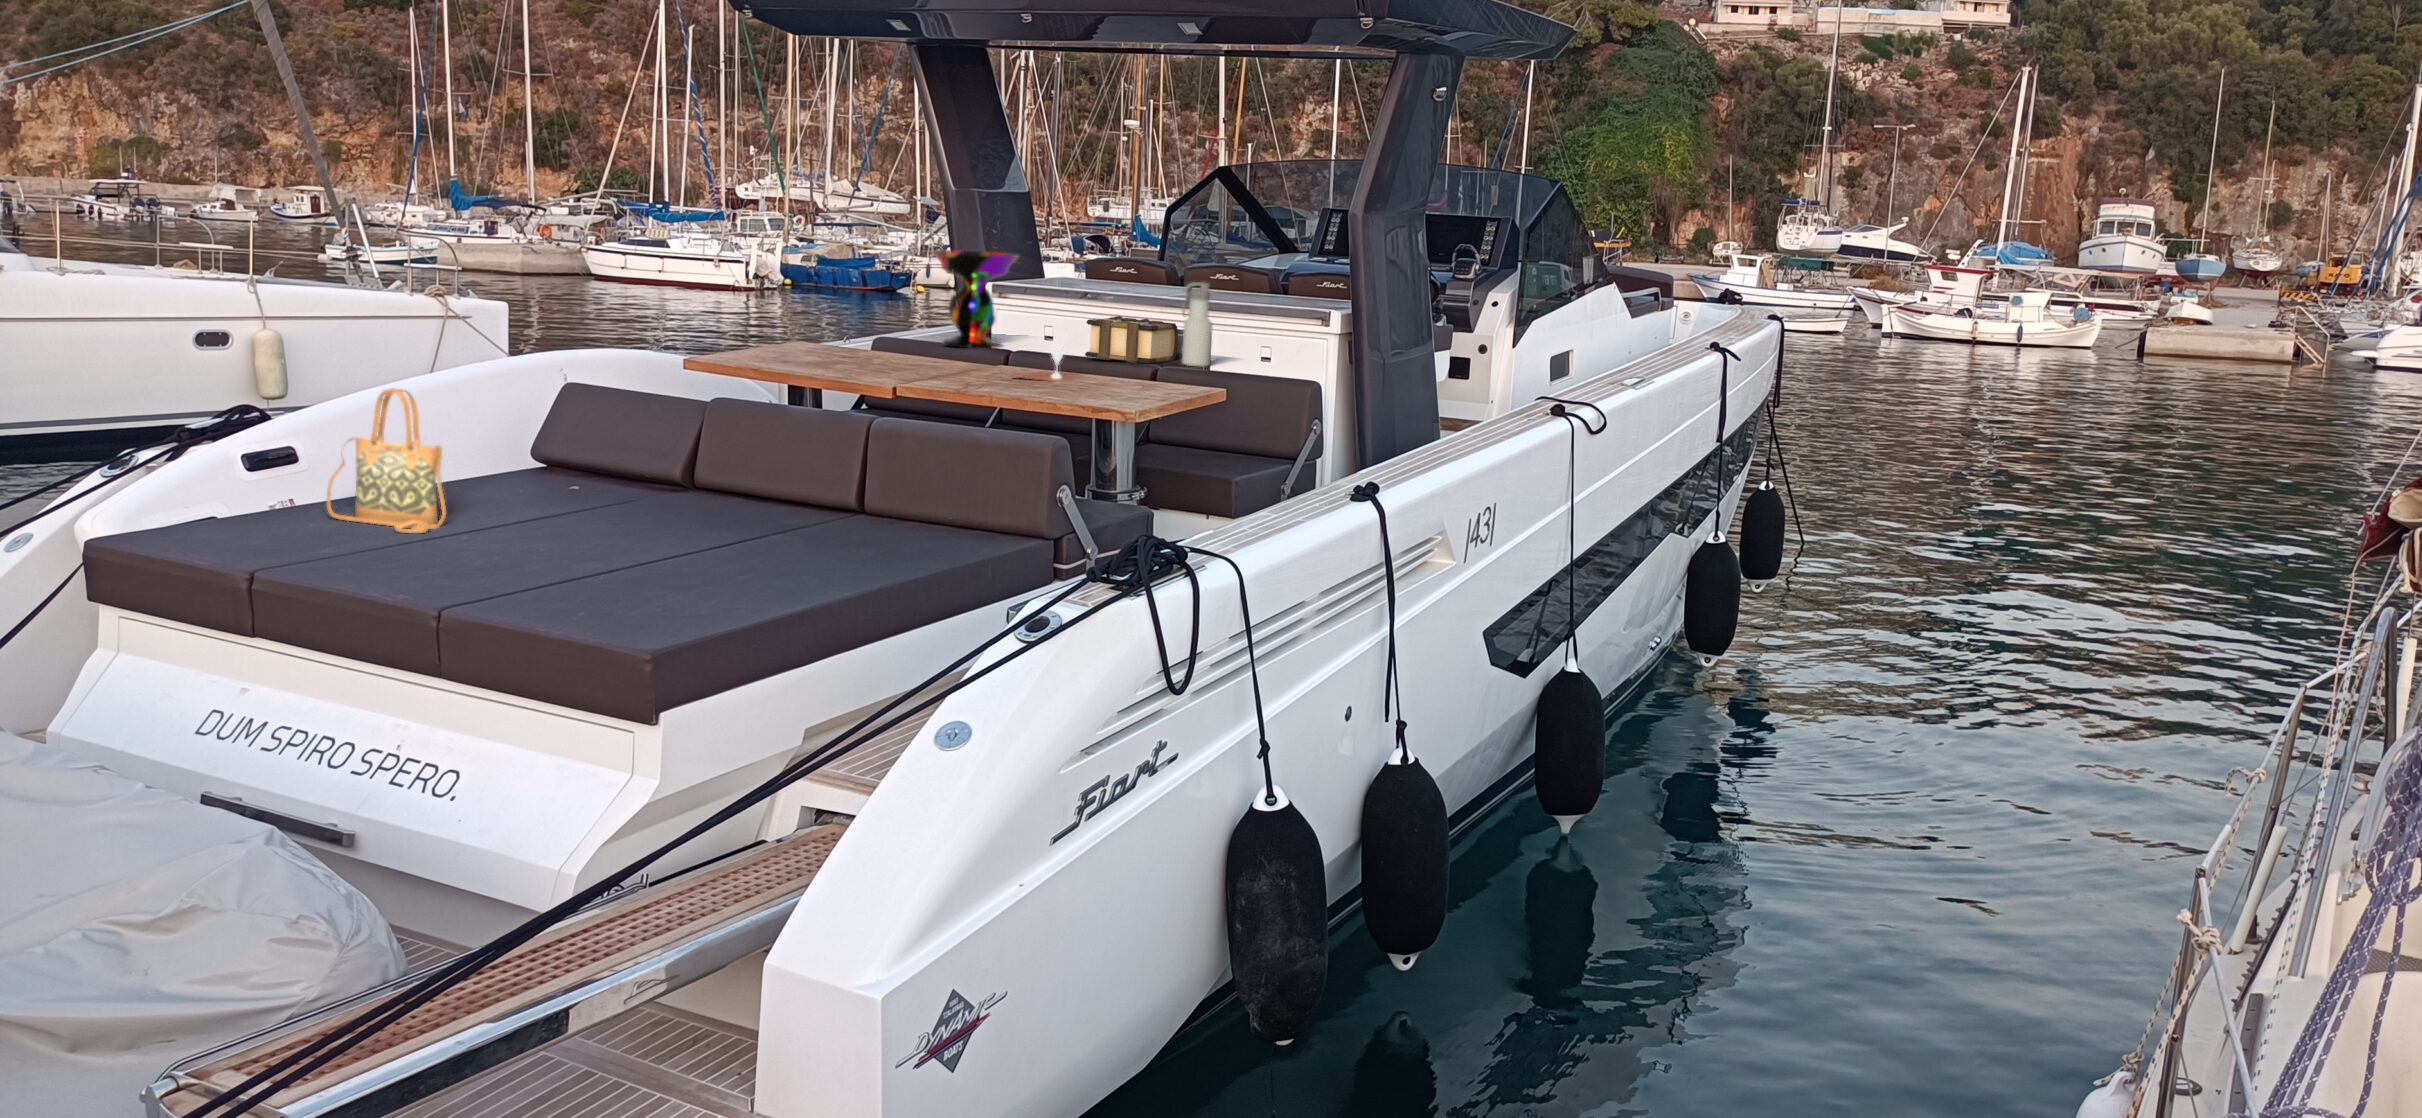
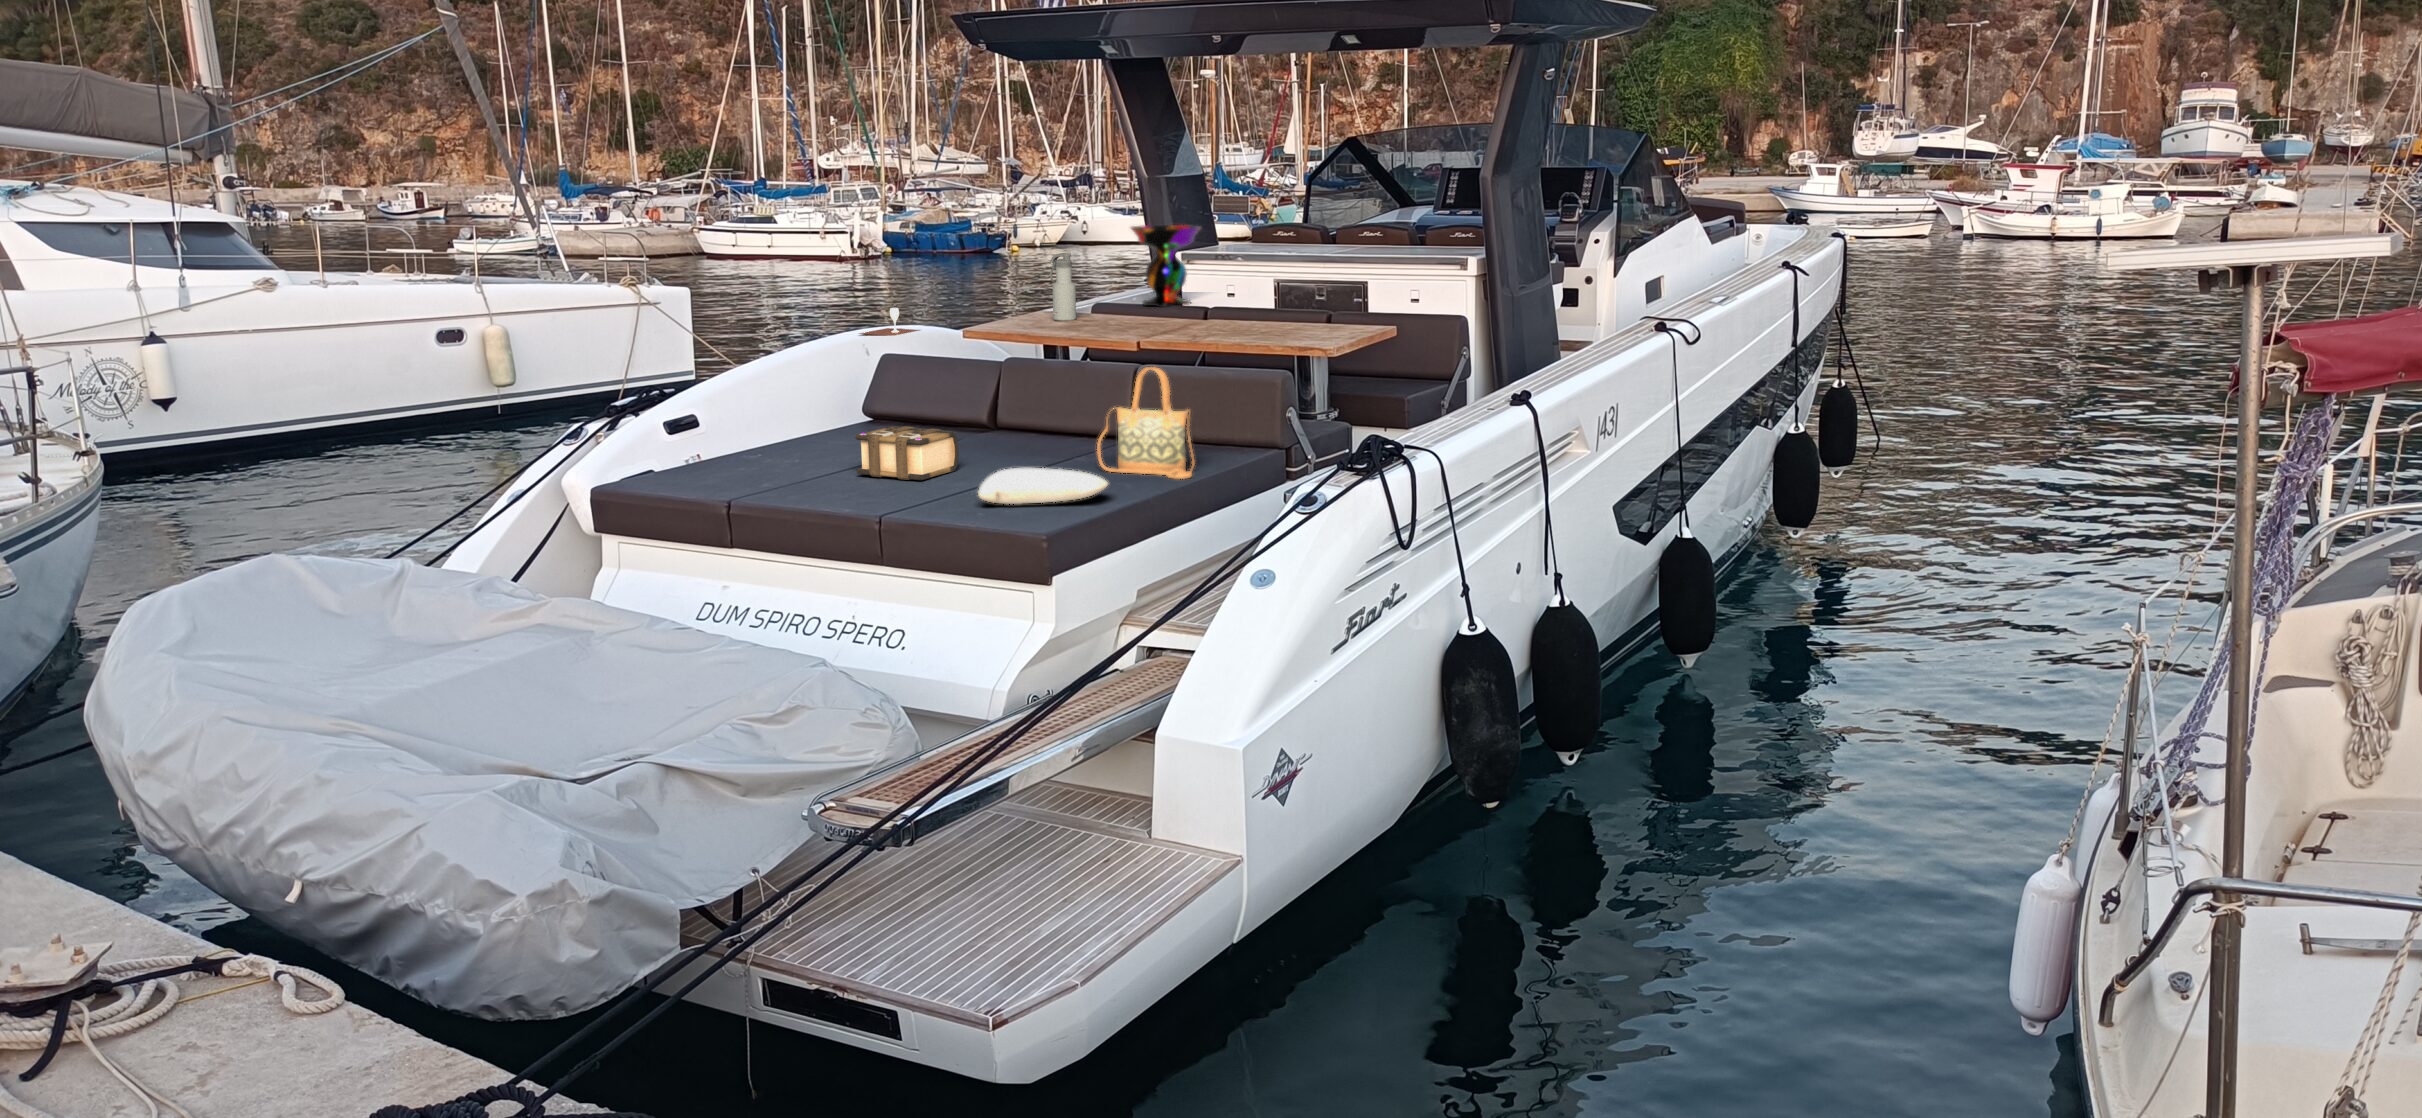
water bottle: present [1182,282,1212,367] -> present [1050,253,1076,321]
book: present [1085,316,1178,364] -> present [855,426,959,480]
wine glass: present [1016,345,1084,382] -> present [859,308,920,336]
handbag: present [326,388,446,533] -> present [1097,367,1194,479]
pillow: none [587,550,777,600] -> present [978,468,1108,504]

